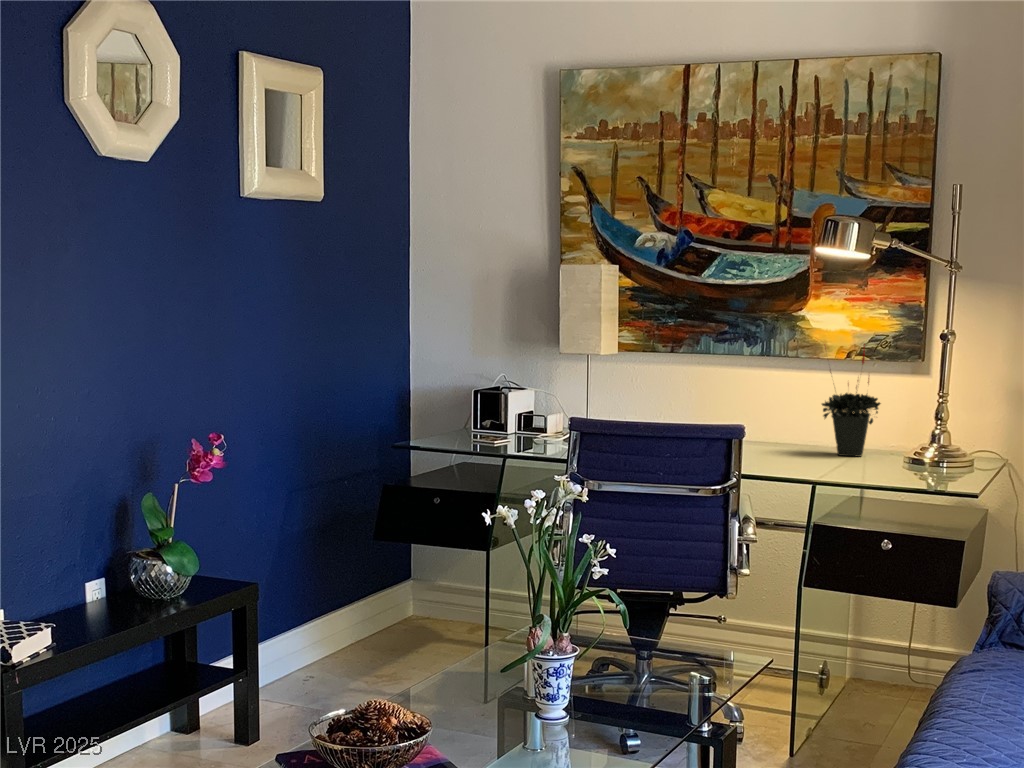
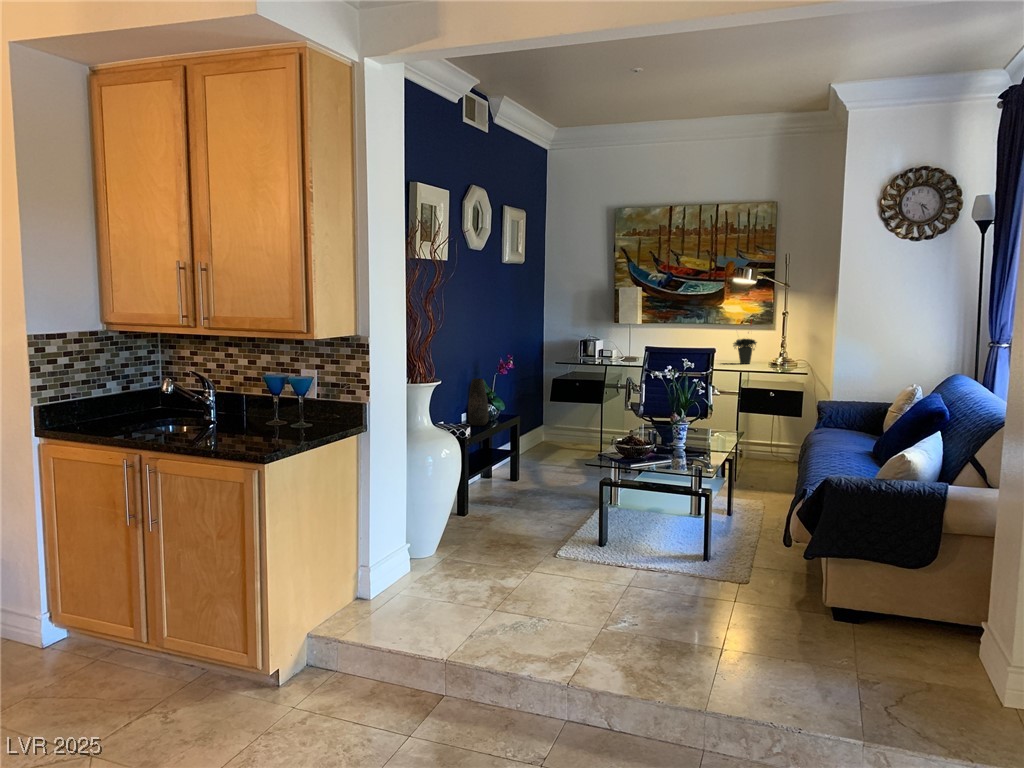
vase: none [82,492,137,616] -> present [468,378,488,426]

